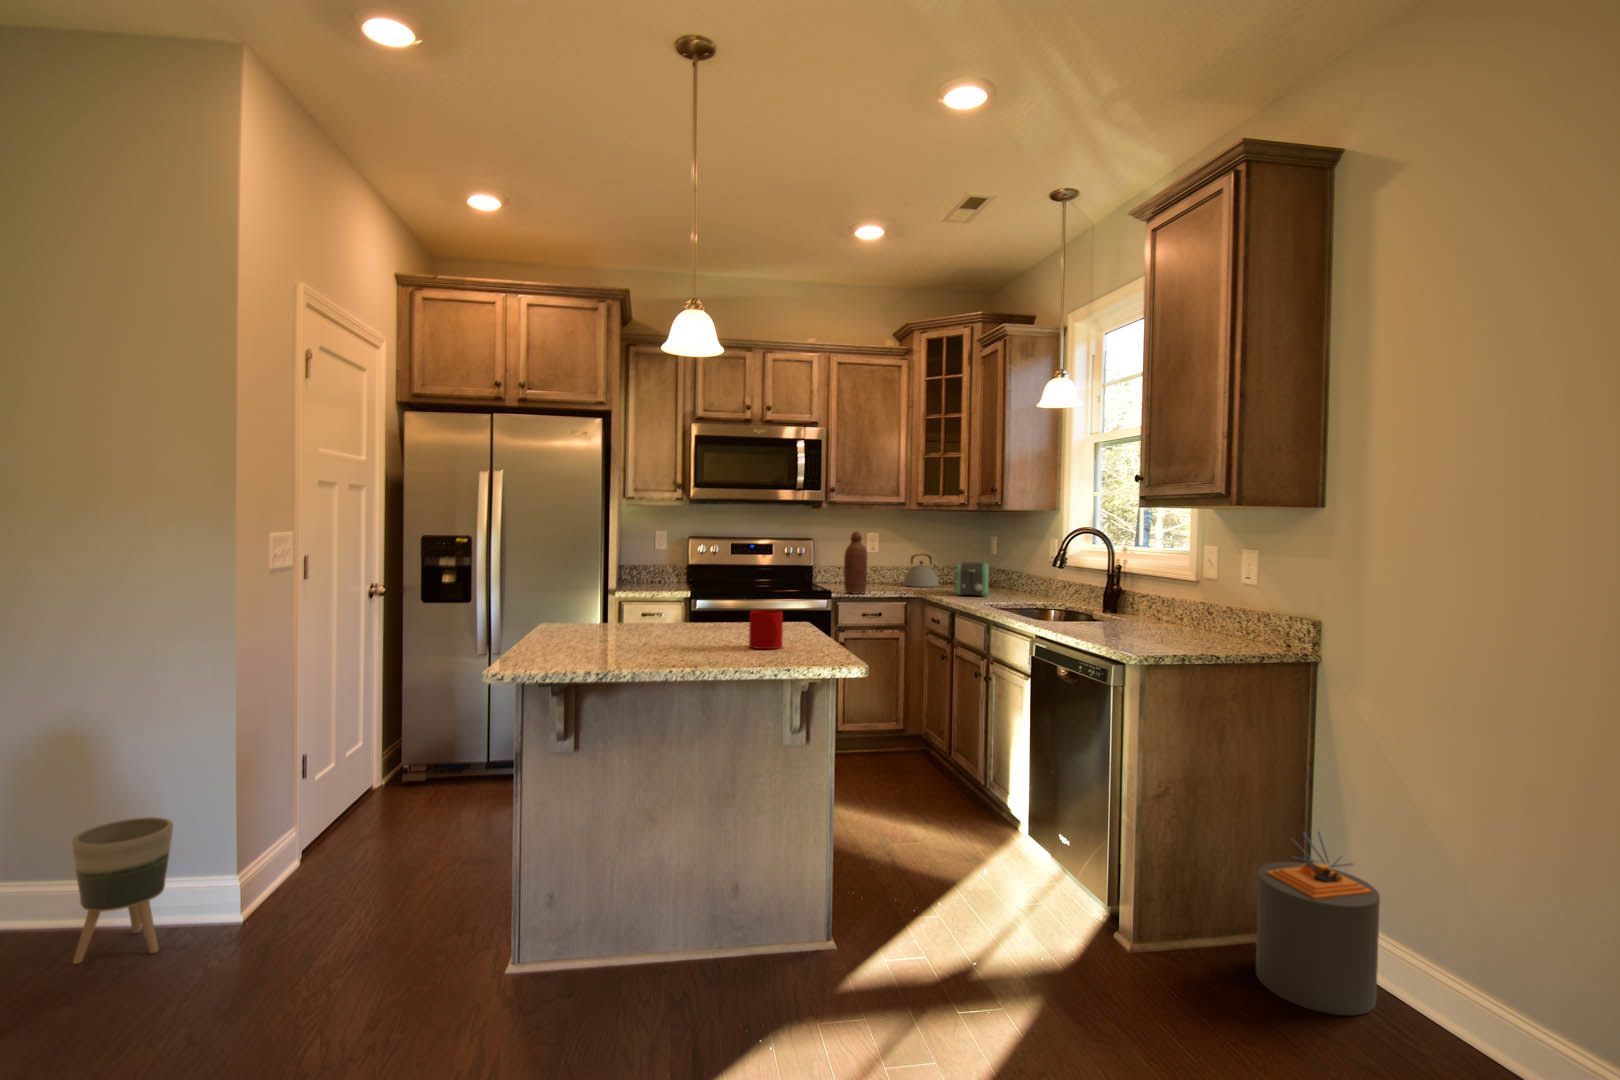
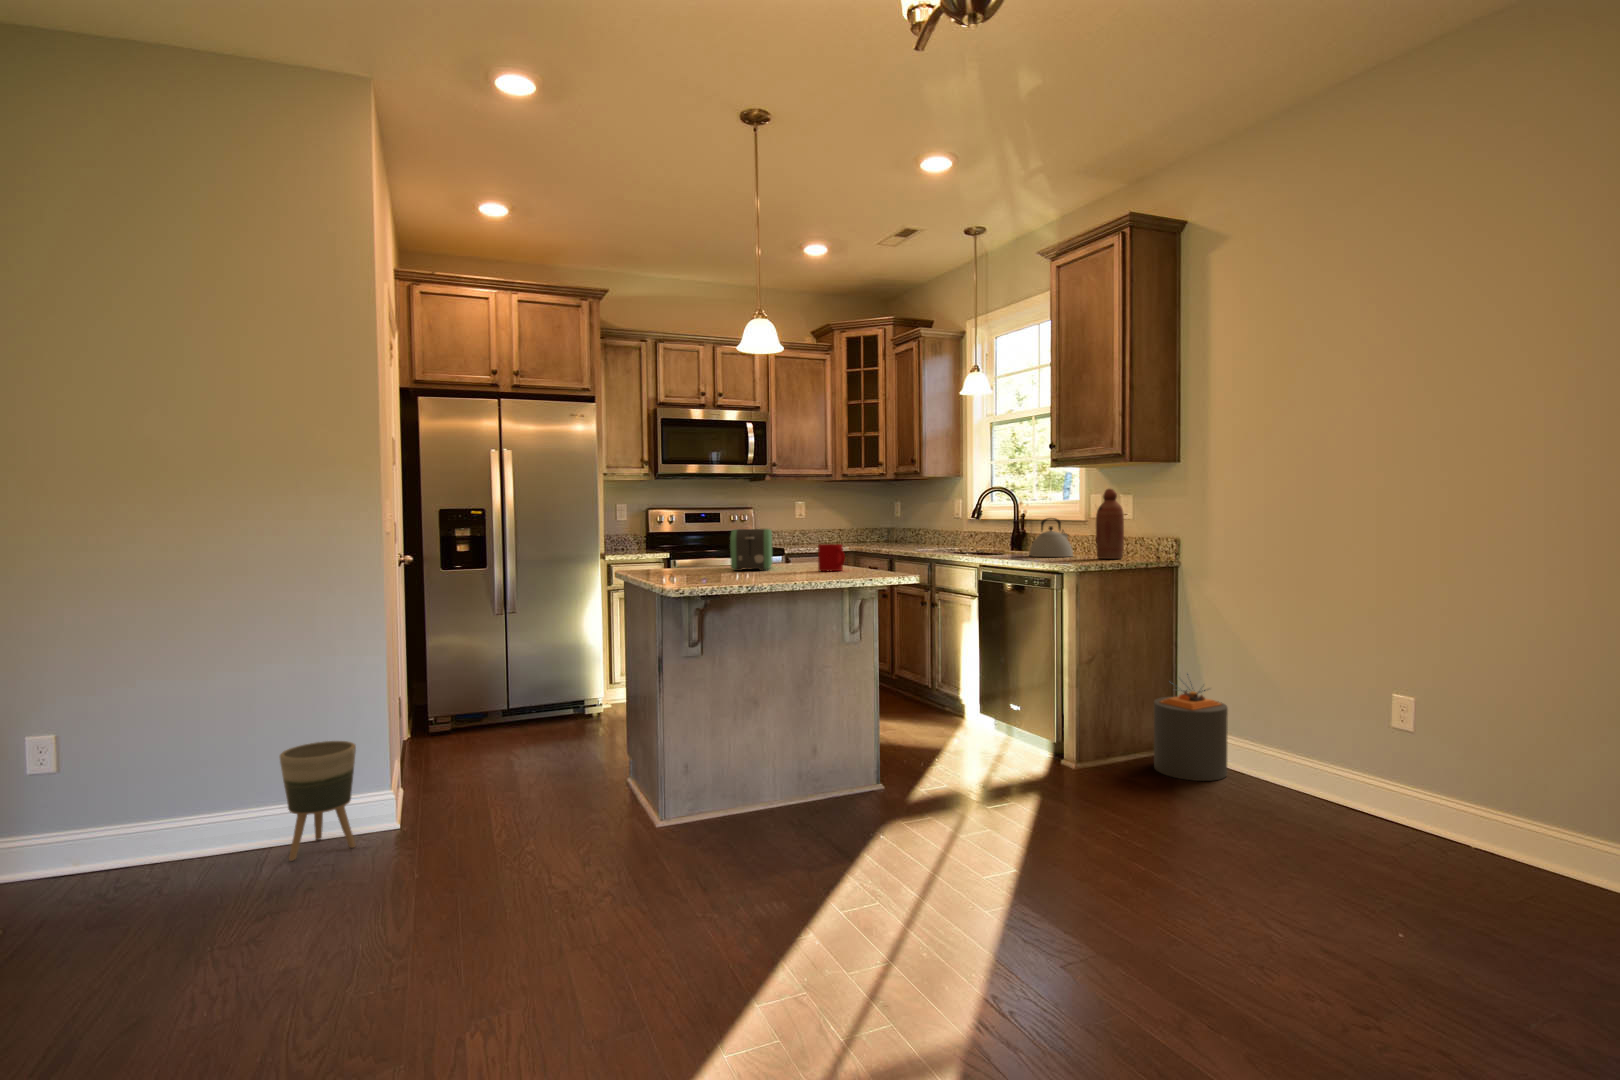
bottle: present [844,532,867,594] -> present [1096,489,1124,559]
kettle: present [903,554,939,587] -> present [1029,518,1073,557]
toaster: present [956,562,989,596] -> present [730,529,772,571]

